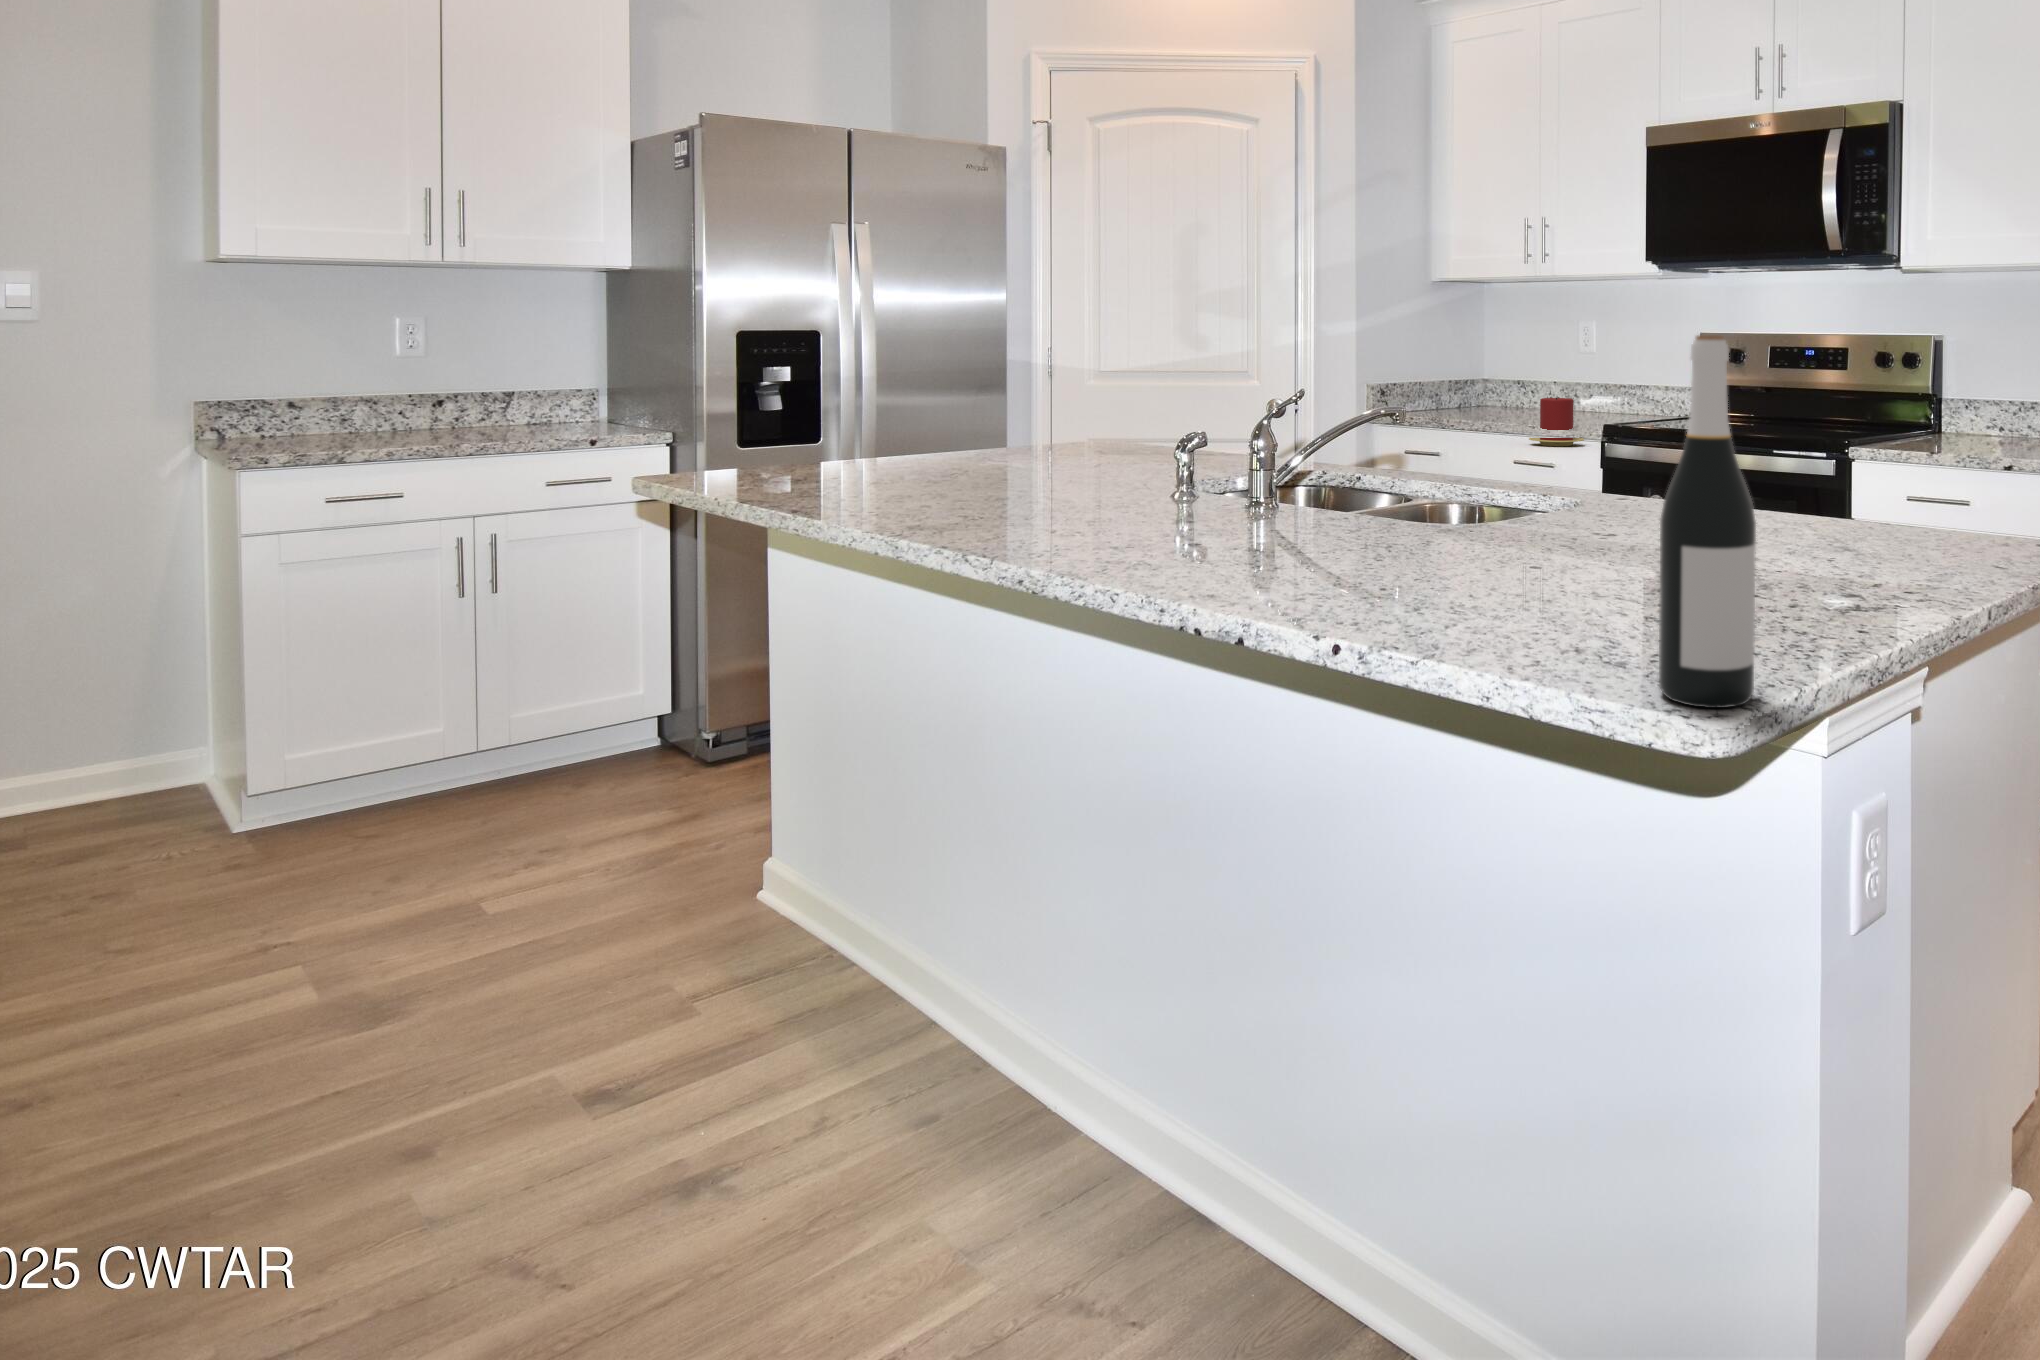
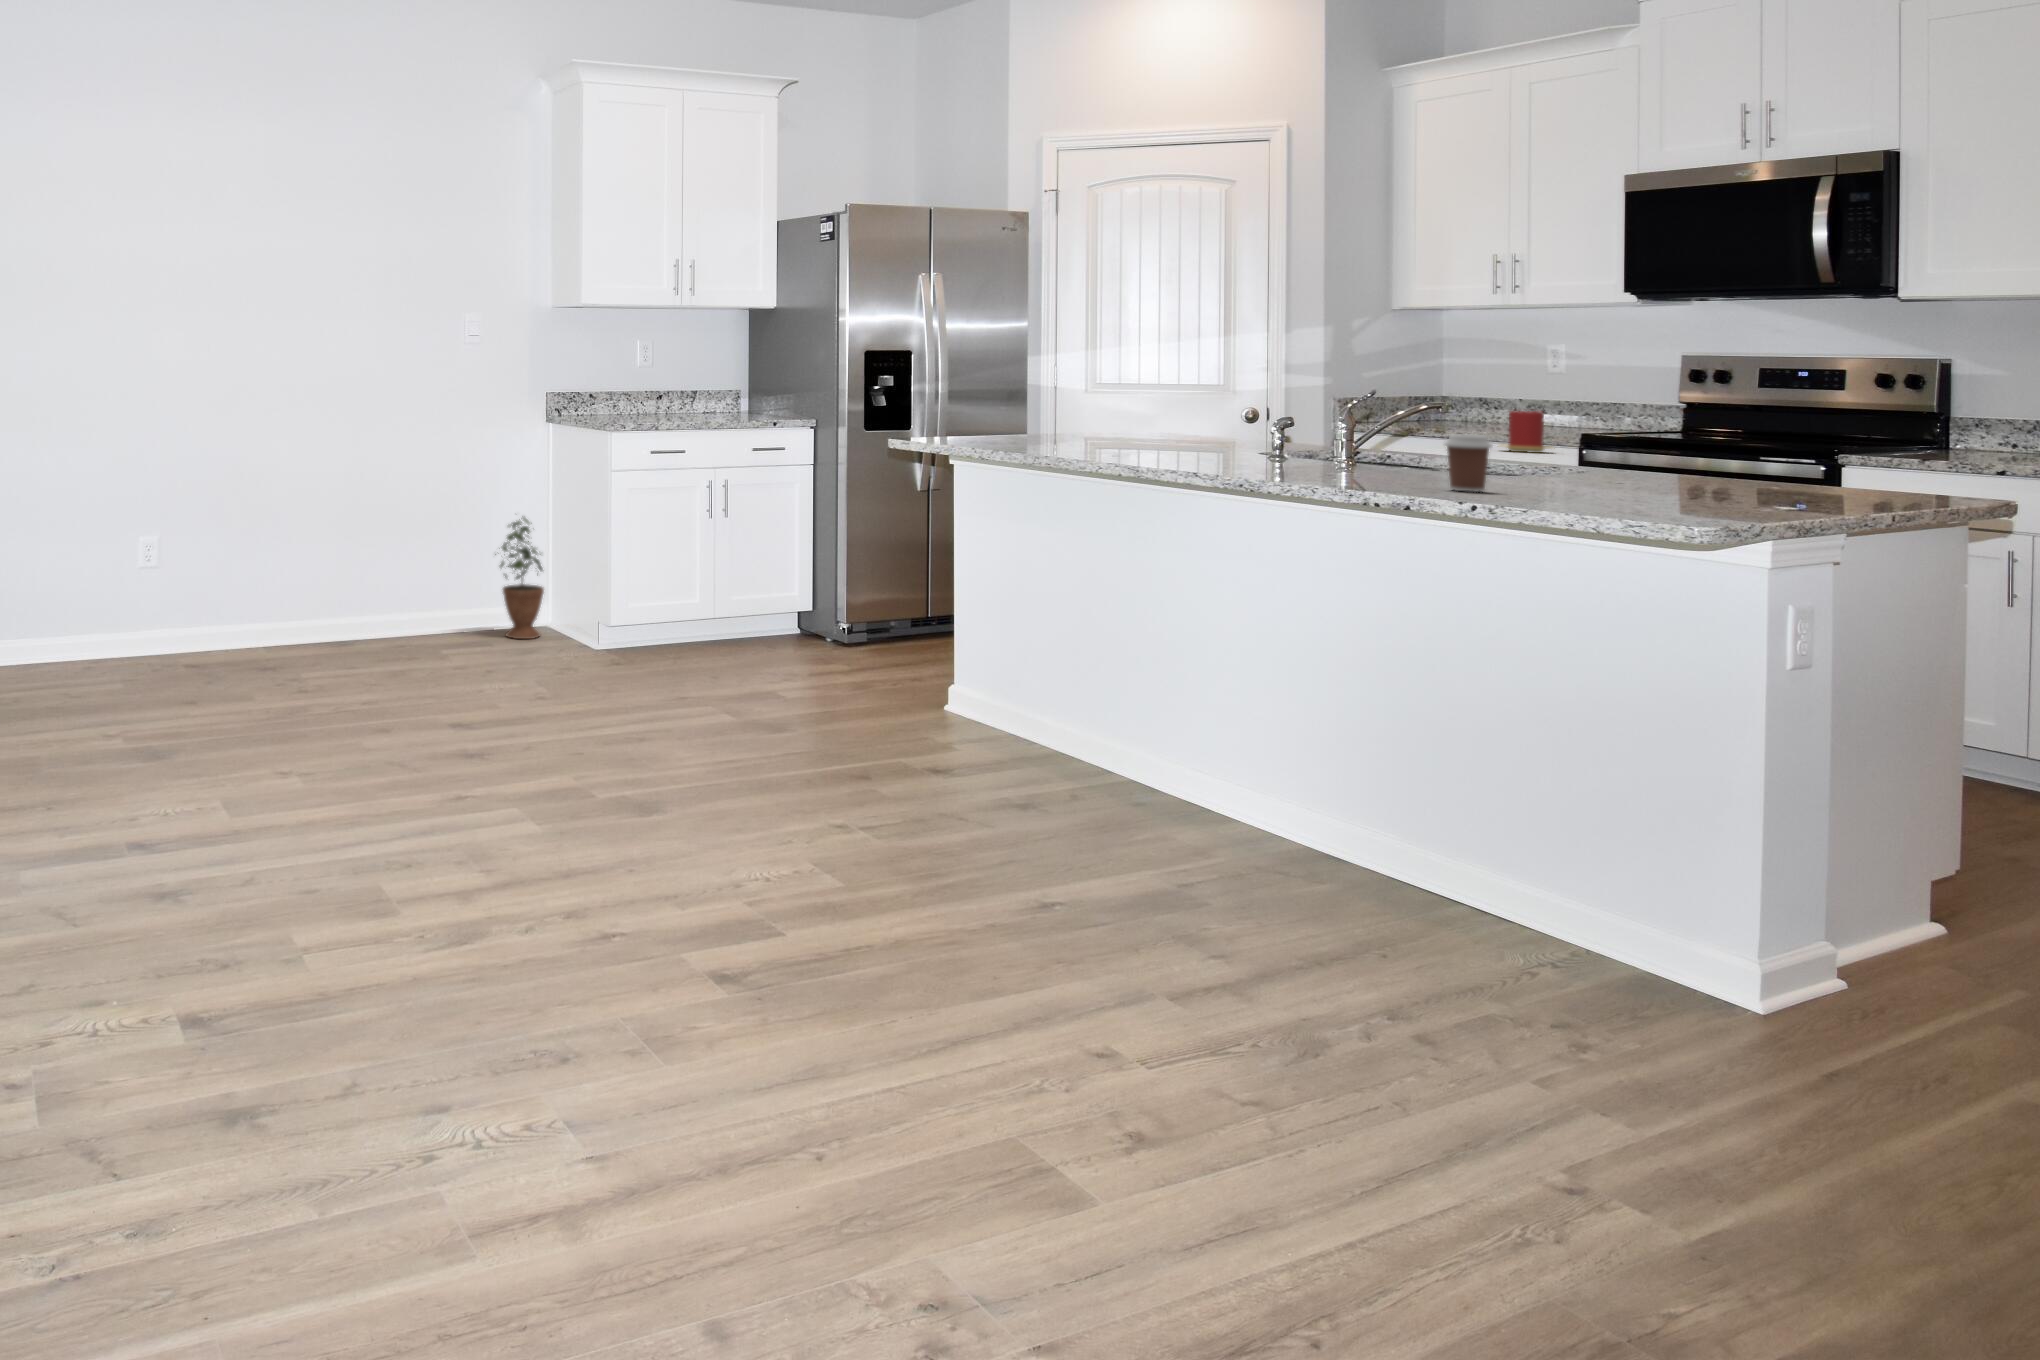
wine bottle: present [1659,335,1756,708] -> none [1636,352,1687,509]
coffee cup: none [1321,508,1410,638] -> present [1444,434,1492,492]
potted plant: none [7,616,144,841] -> present [495,518,544,639]

